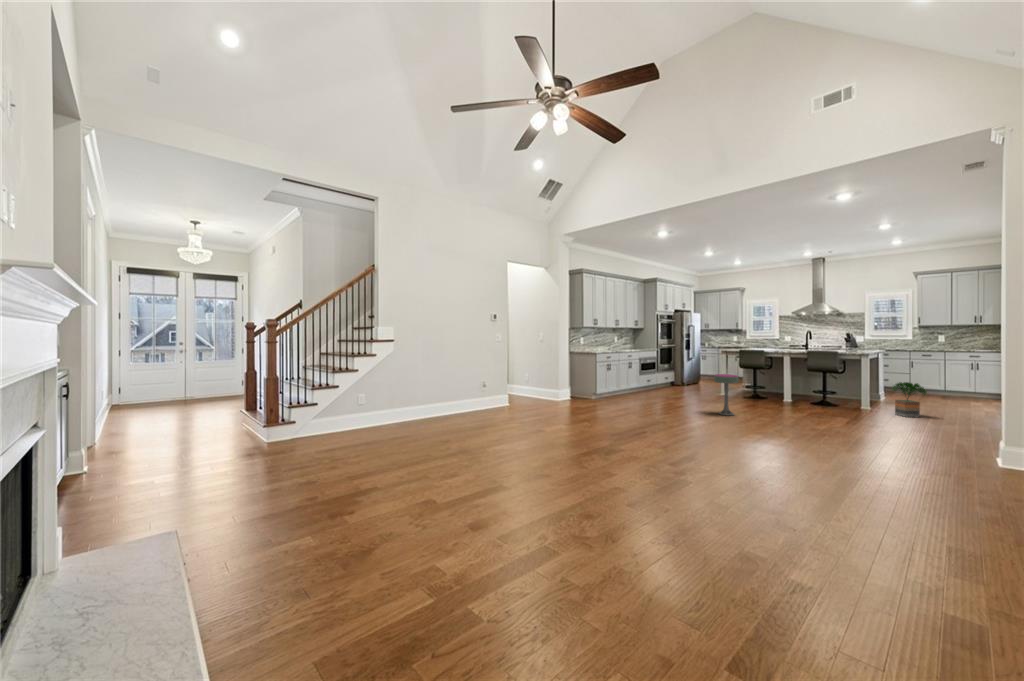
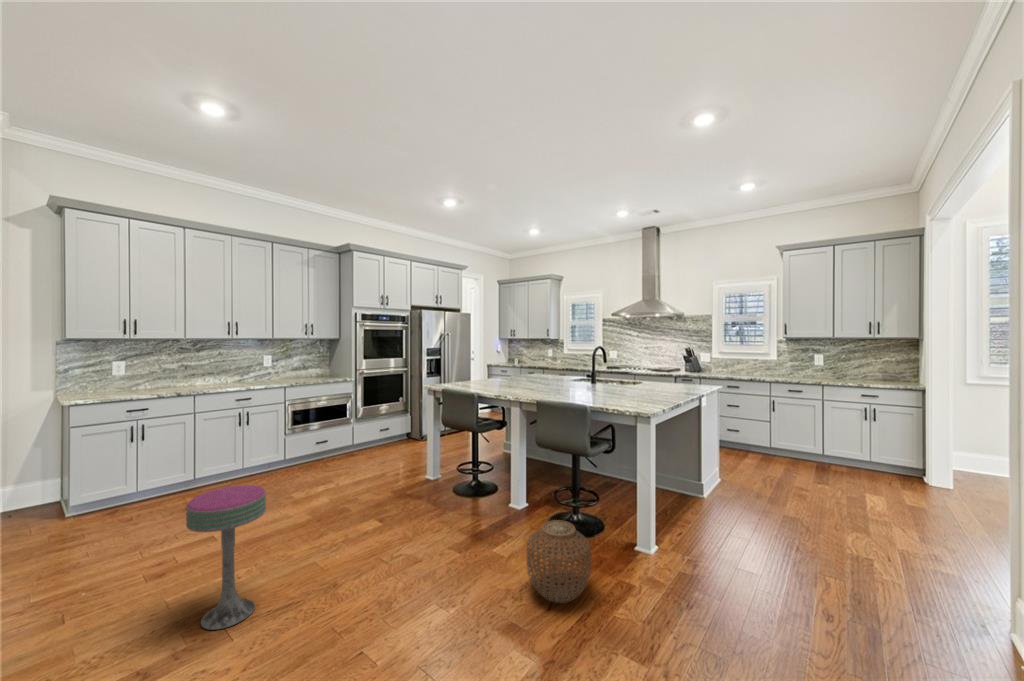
potted tree: present [892,382,927,417] -> none [687,495,766,602]
woven basket: none [826,390,856,416] -> present [527,520,591,603]

